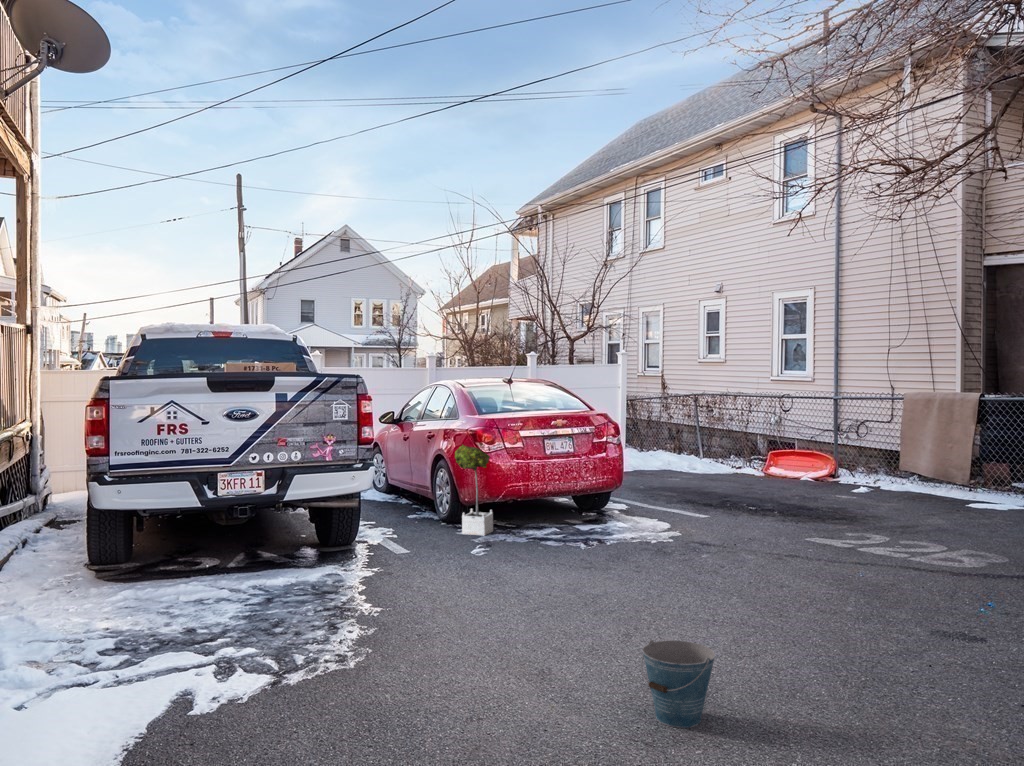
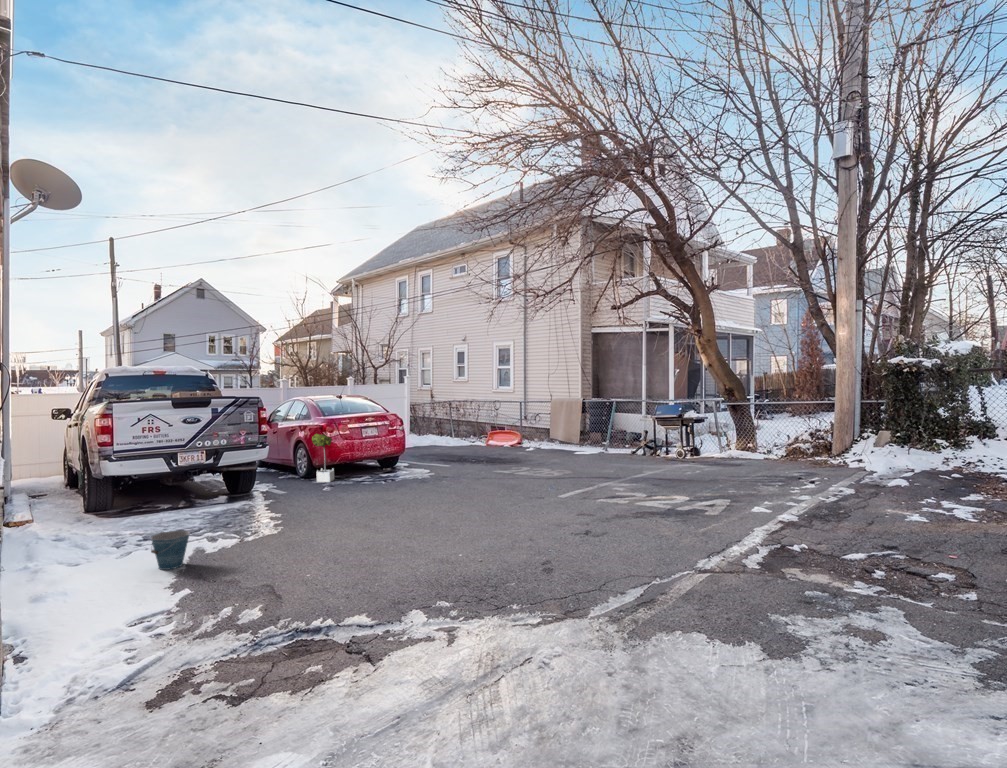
bucket: present [641,640,715,728] -> present [151,531,190,570]

